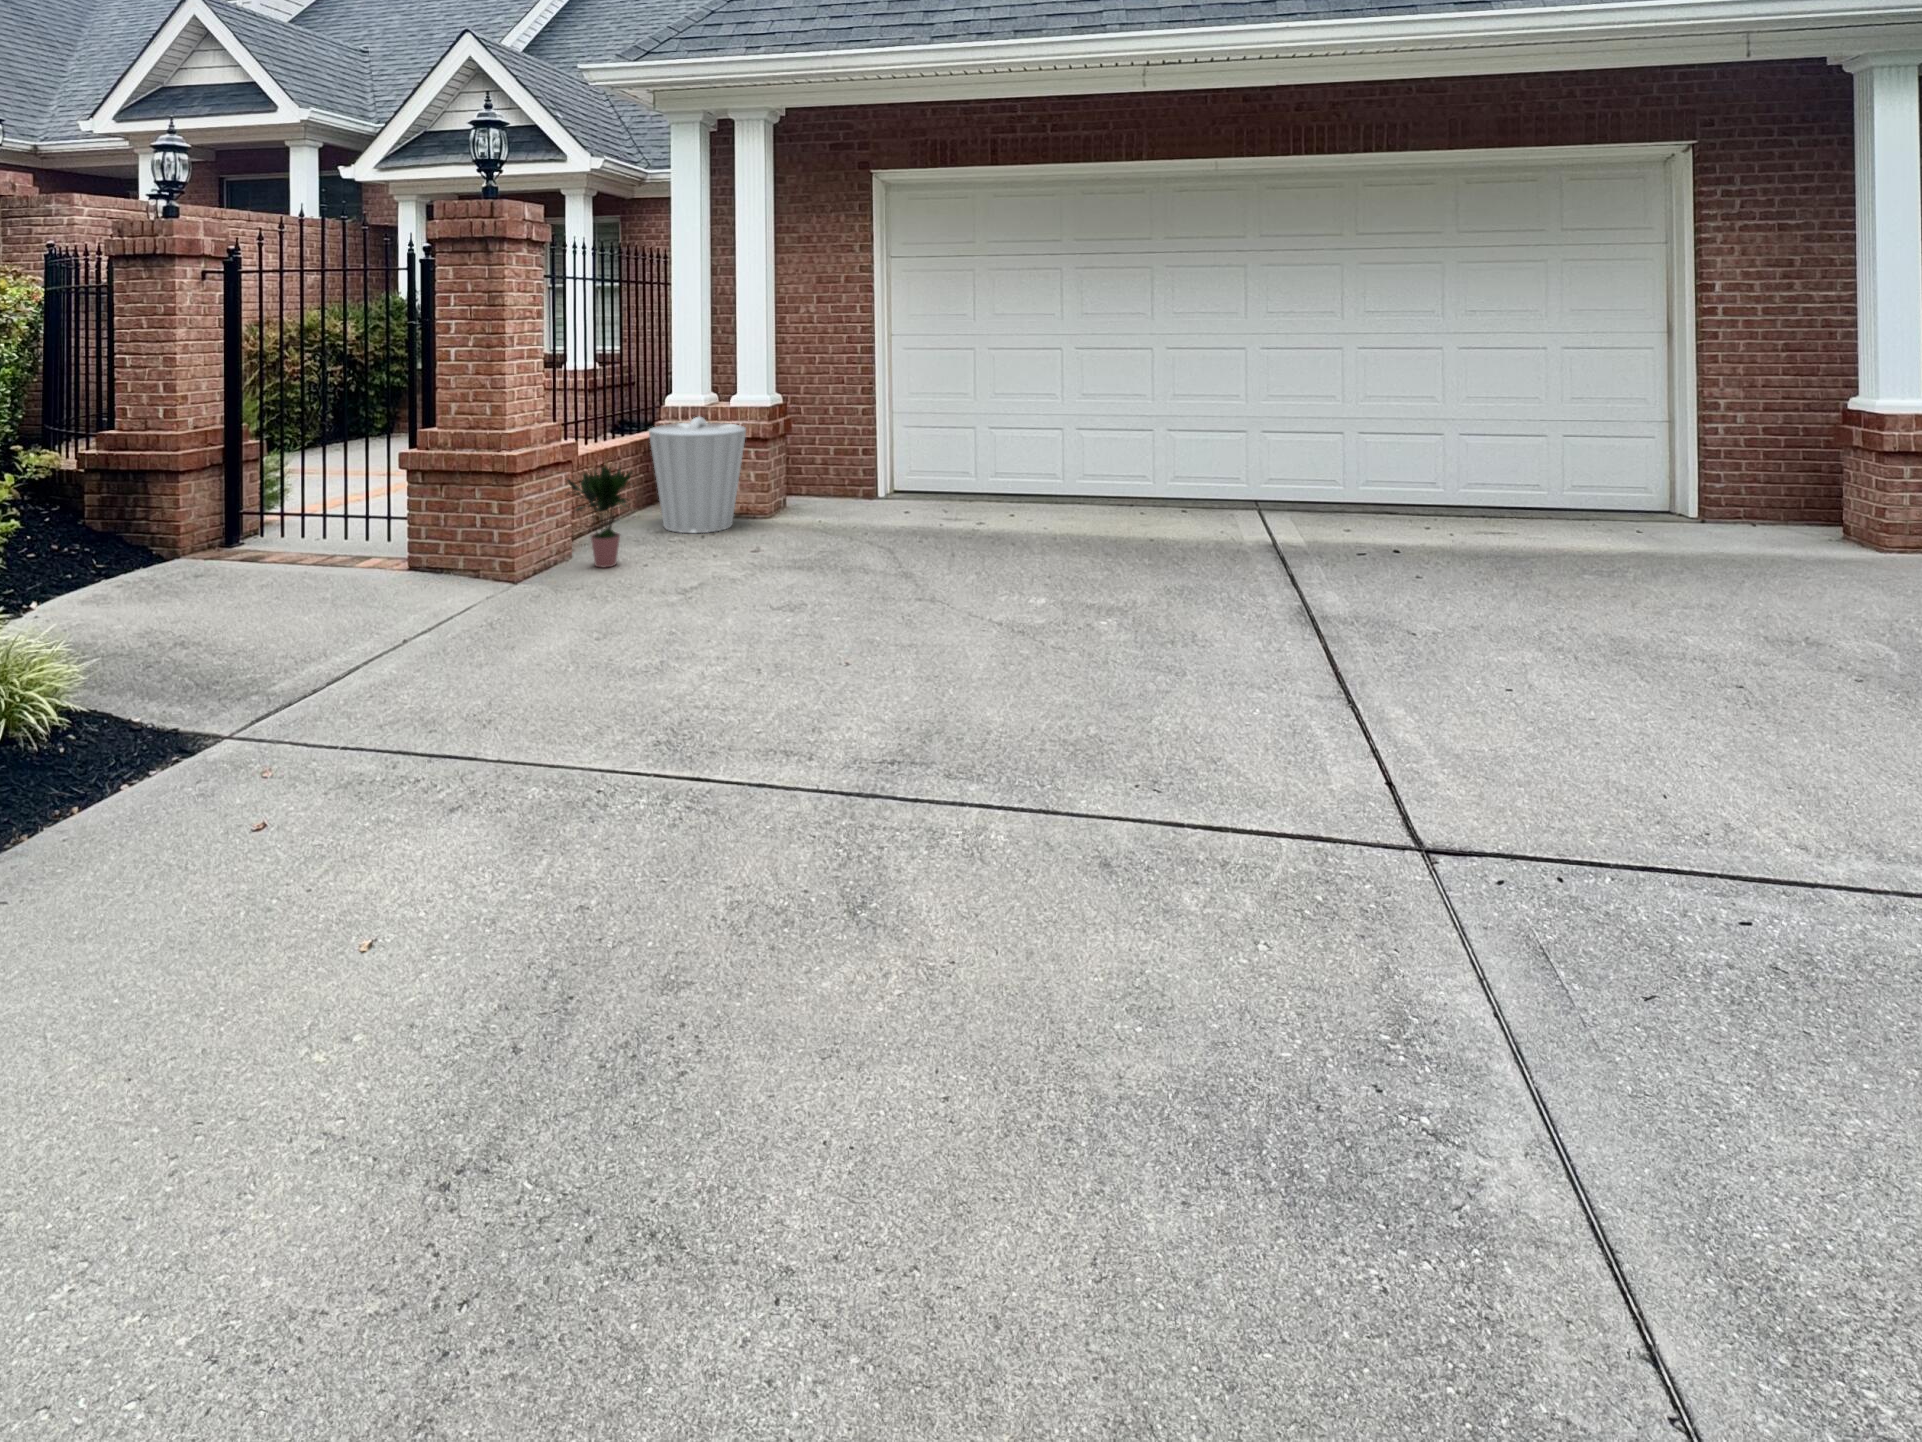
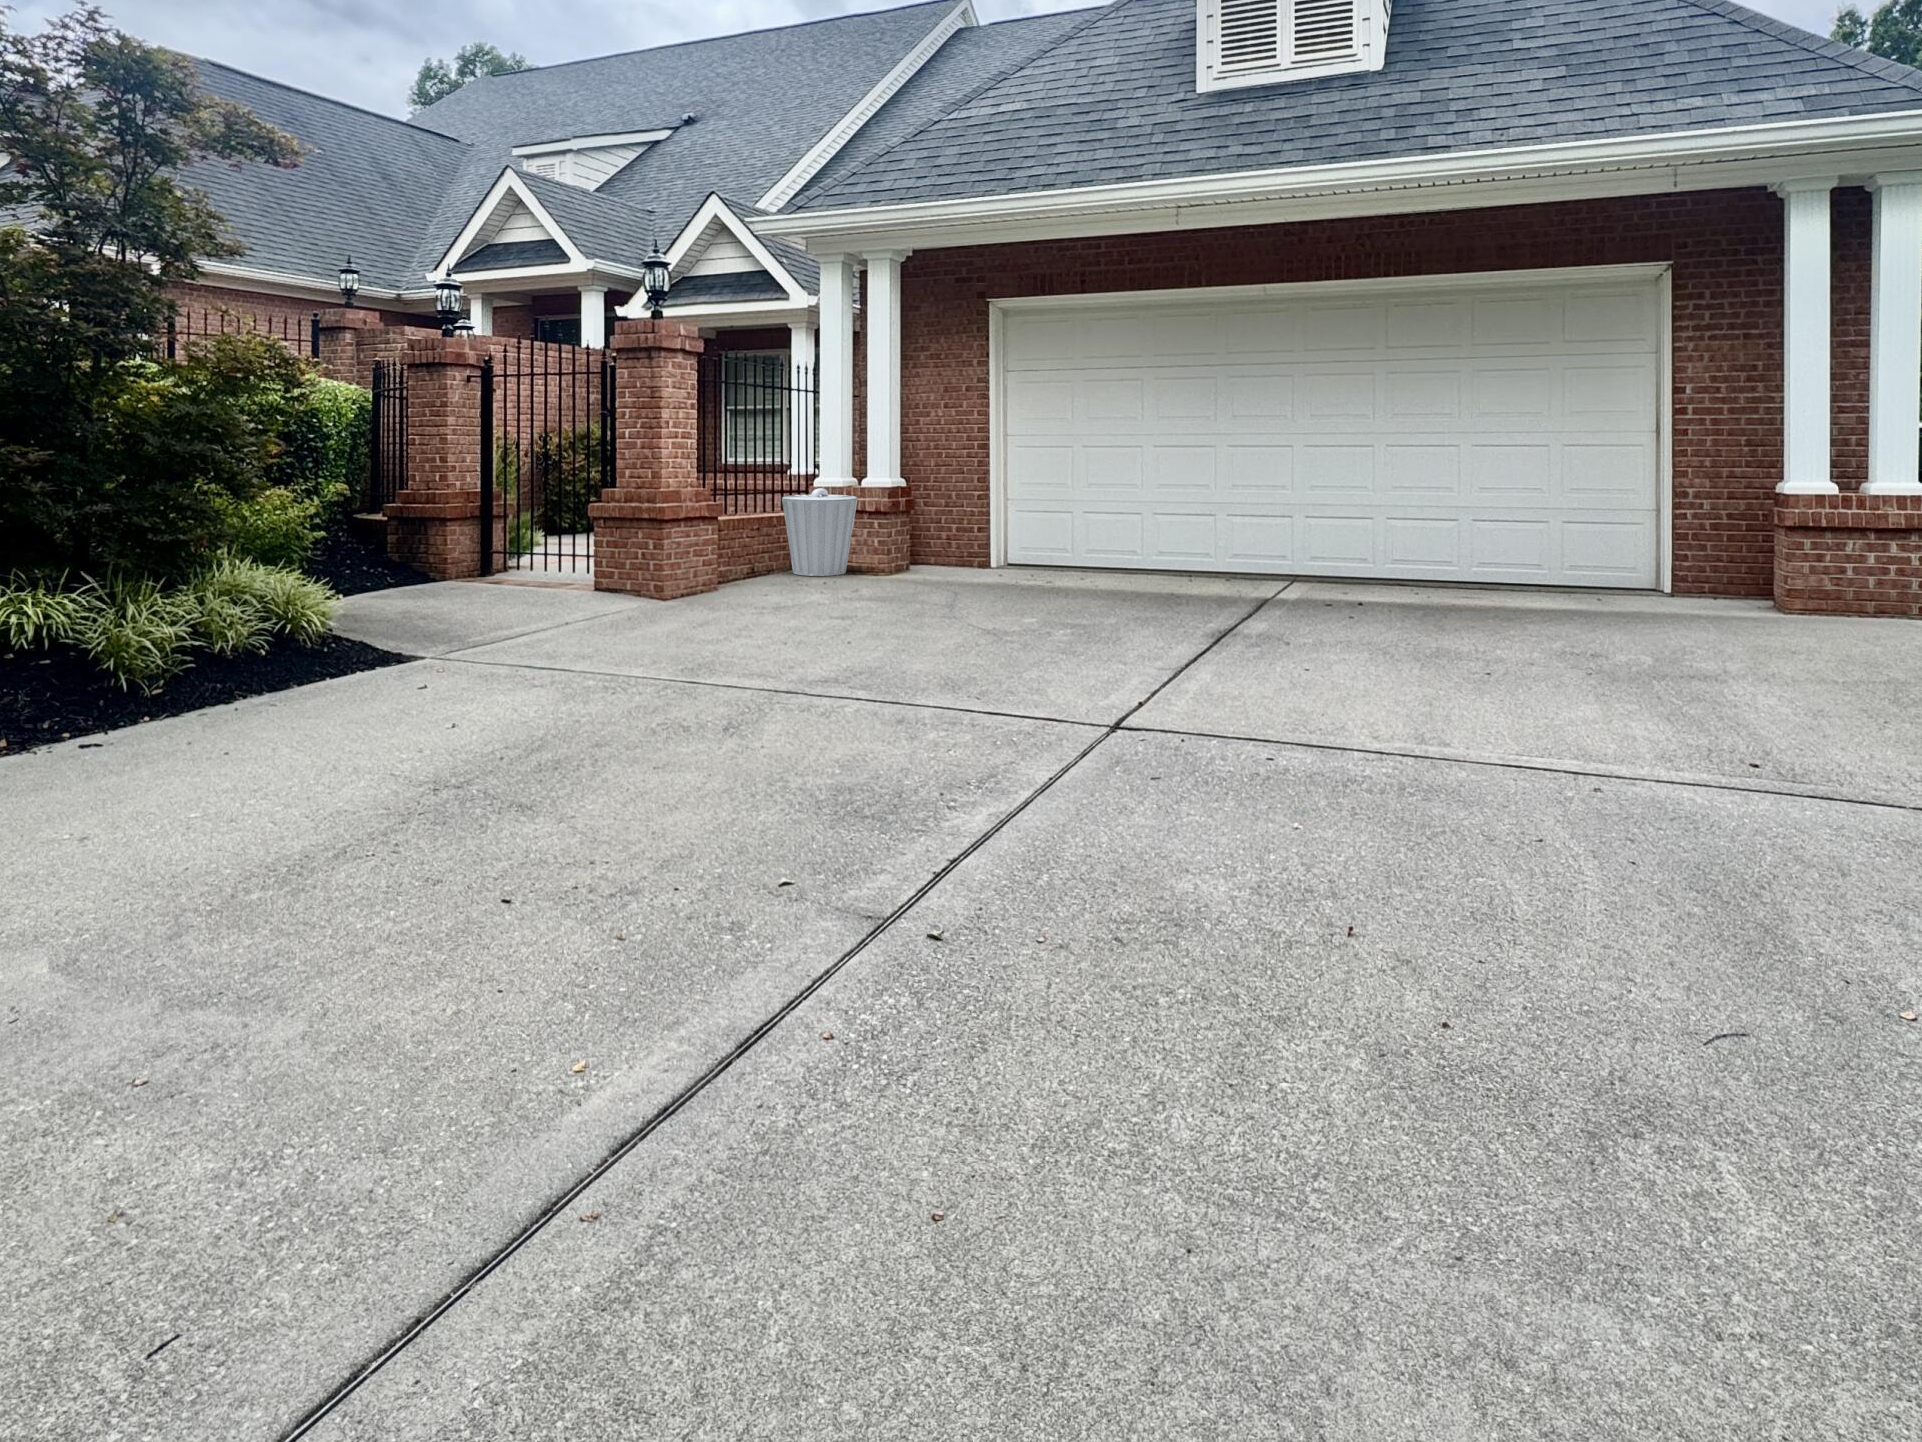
potted plant: present [567,465,632,568] -> none [699,513,757,591]

